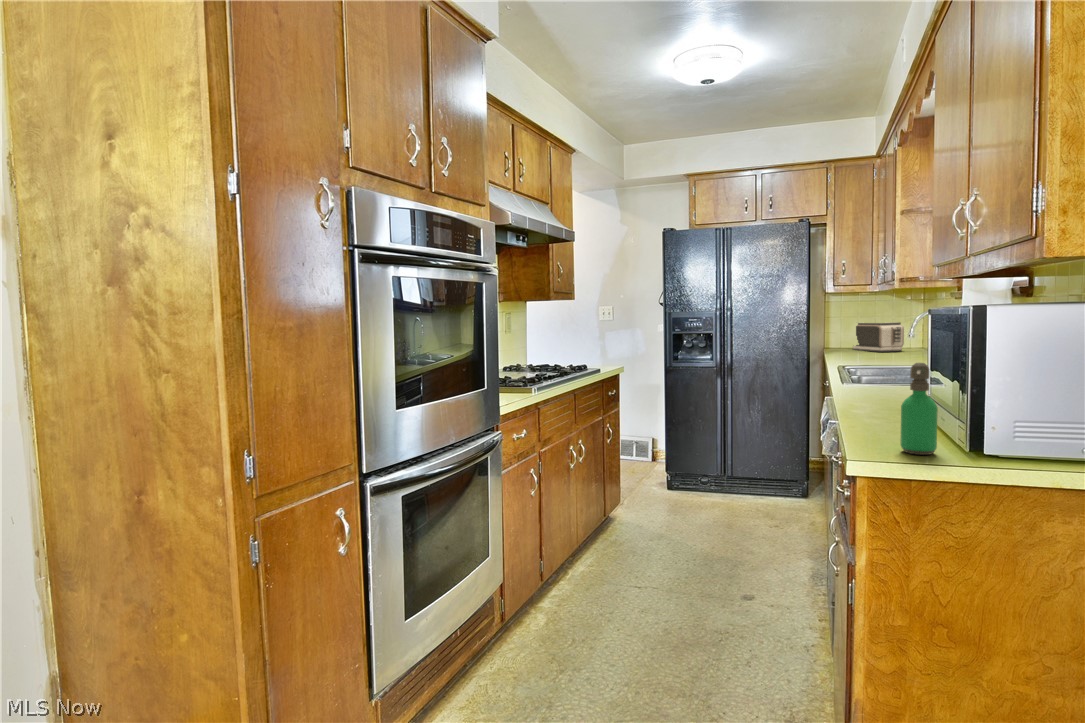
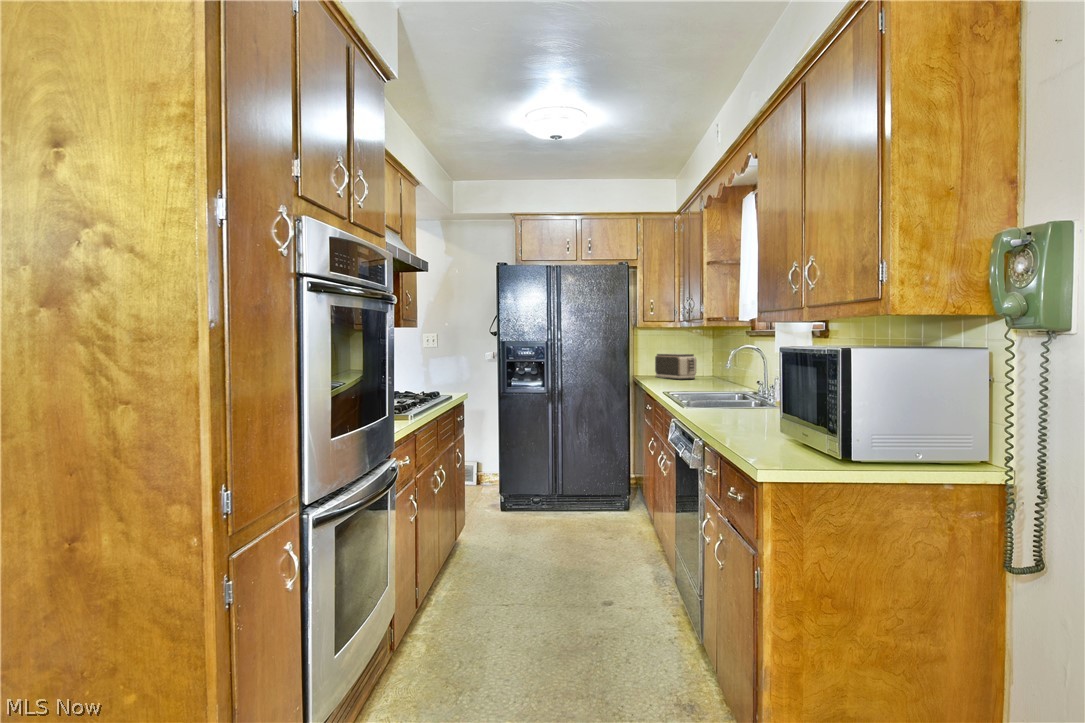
soap dispenser: present [900,363,938,455] -> none [762,390,788,462]

